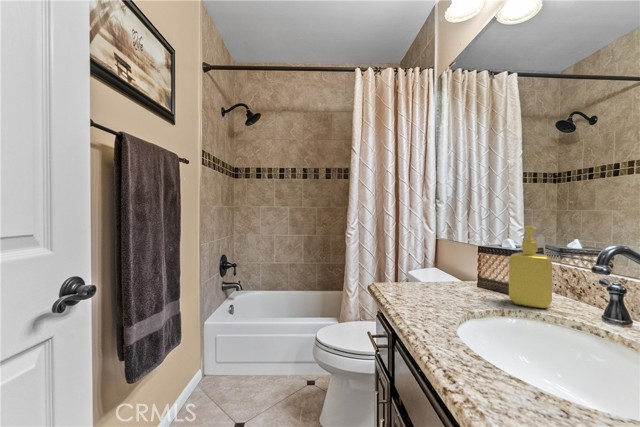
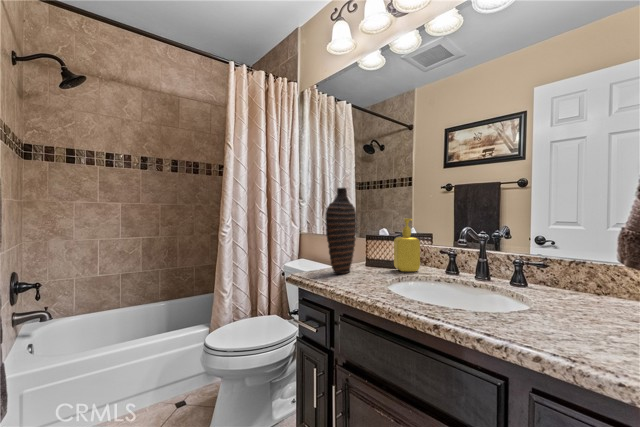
decorative vase: none [398,186,454,292] -> present [325,188,357,273]

